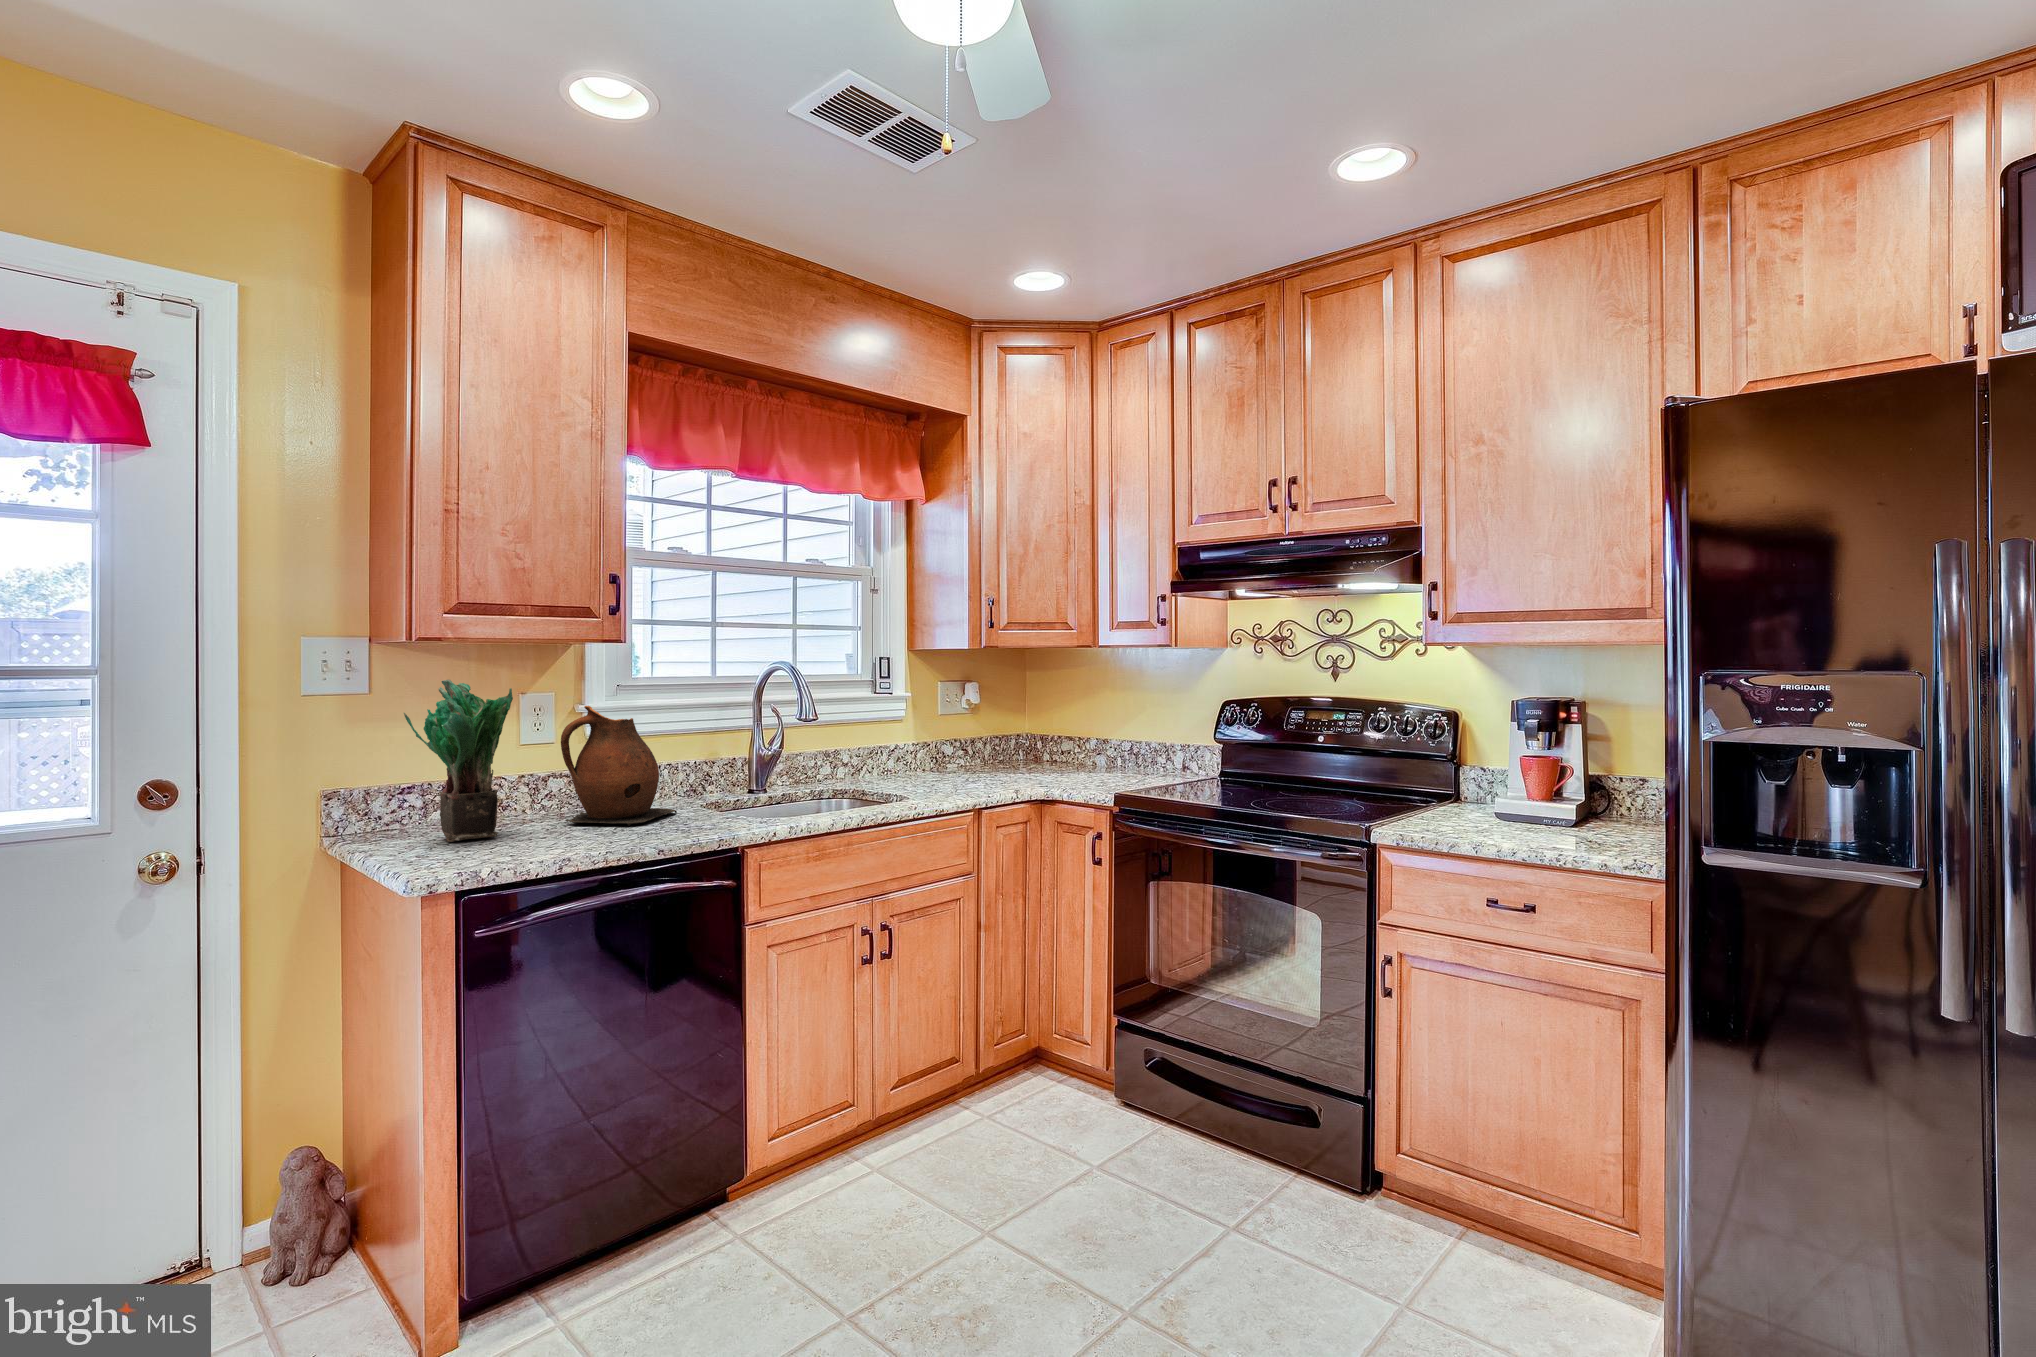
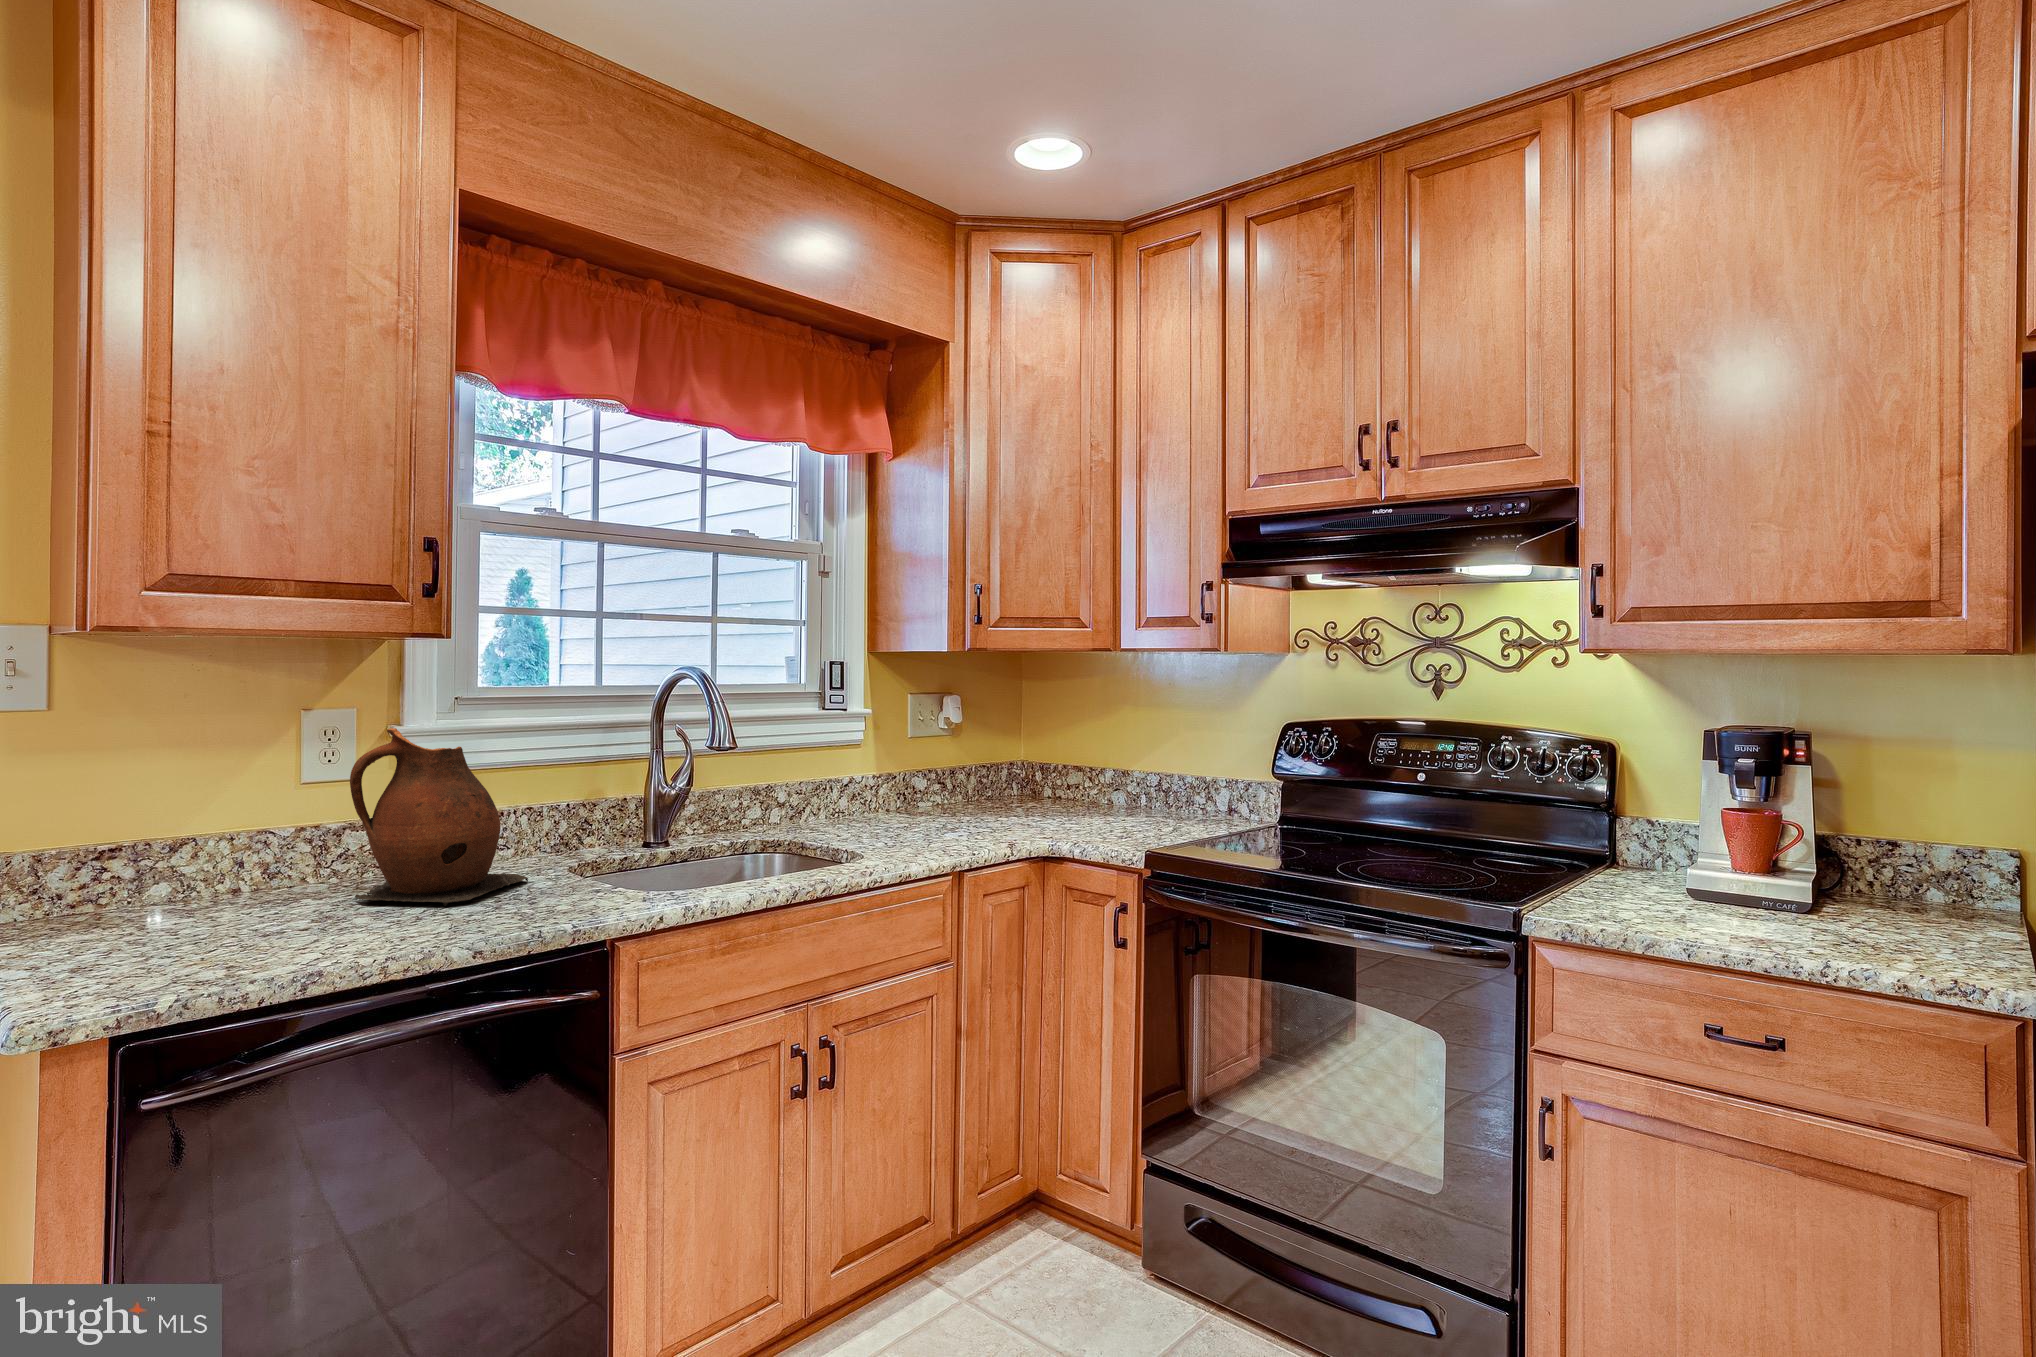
potted plant: present [404,680,513,842] -> none [75,690,258,937]

